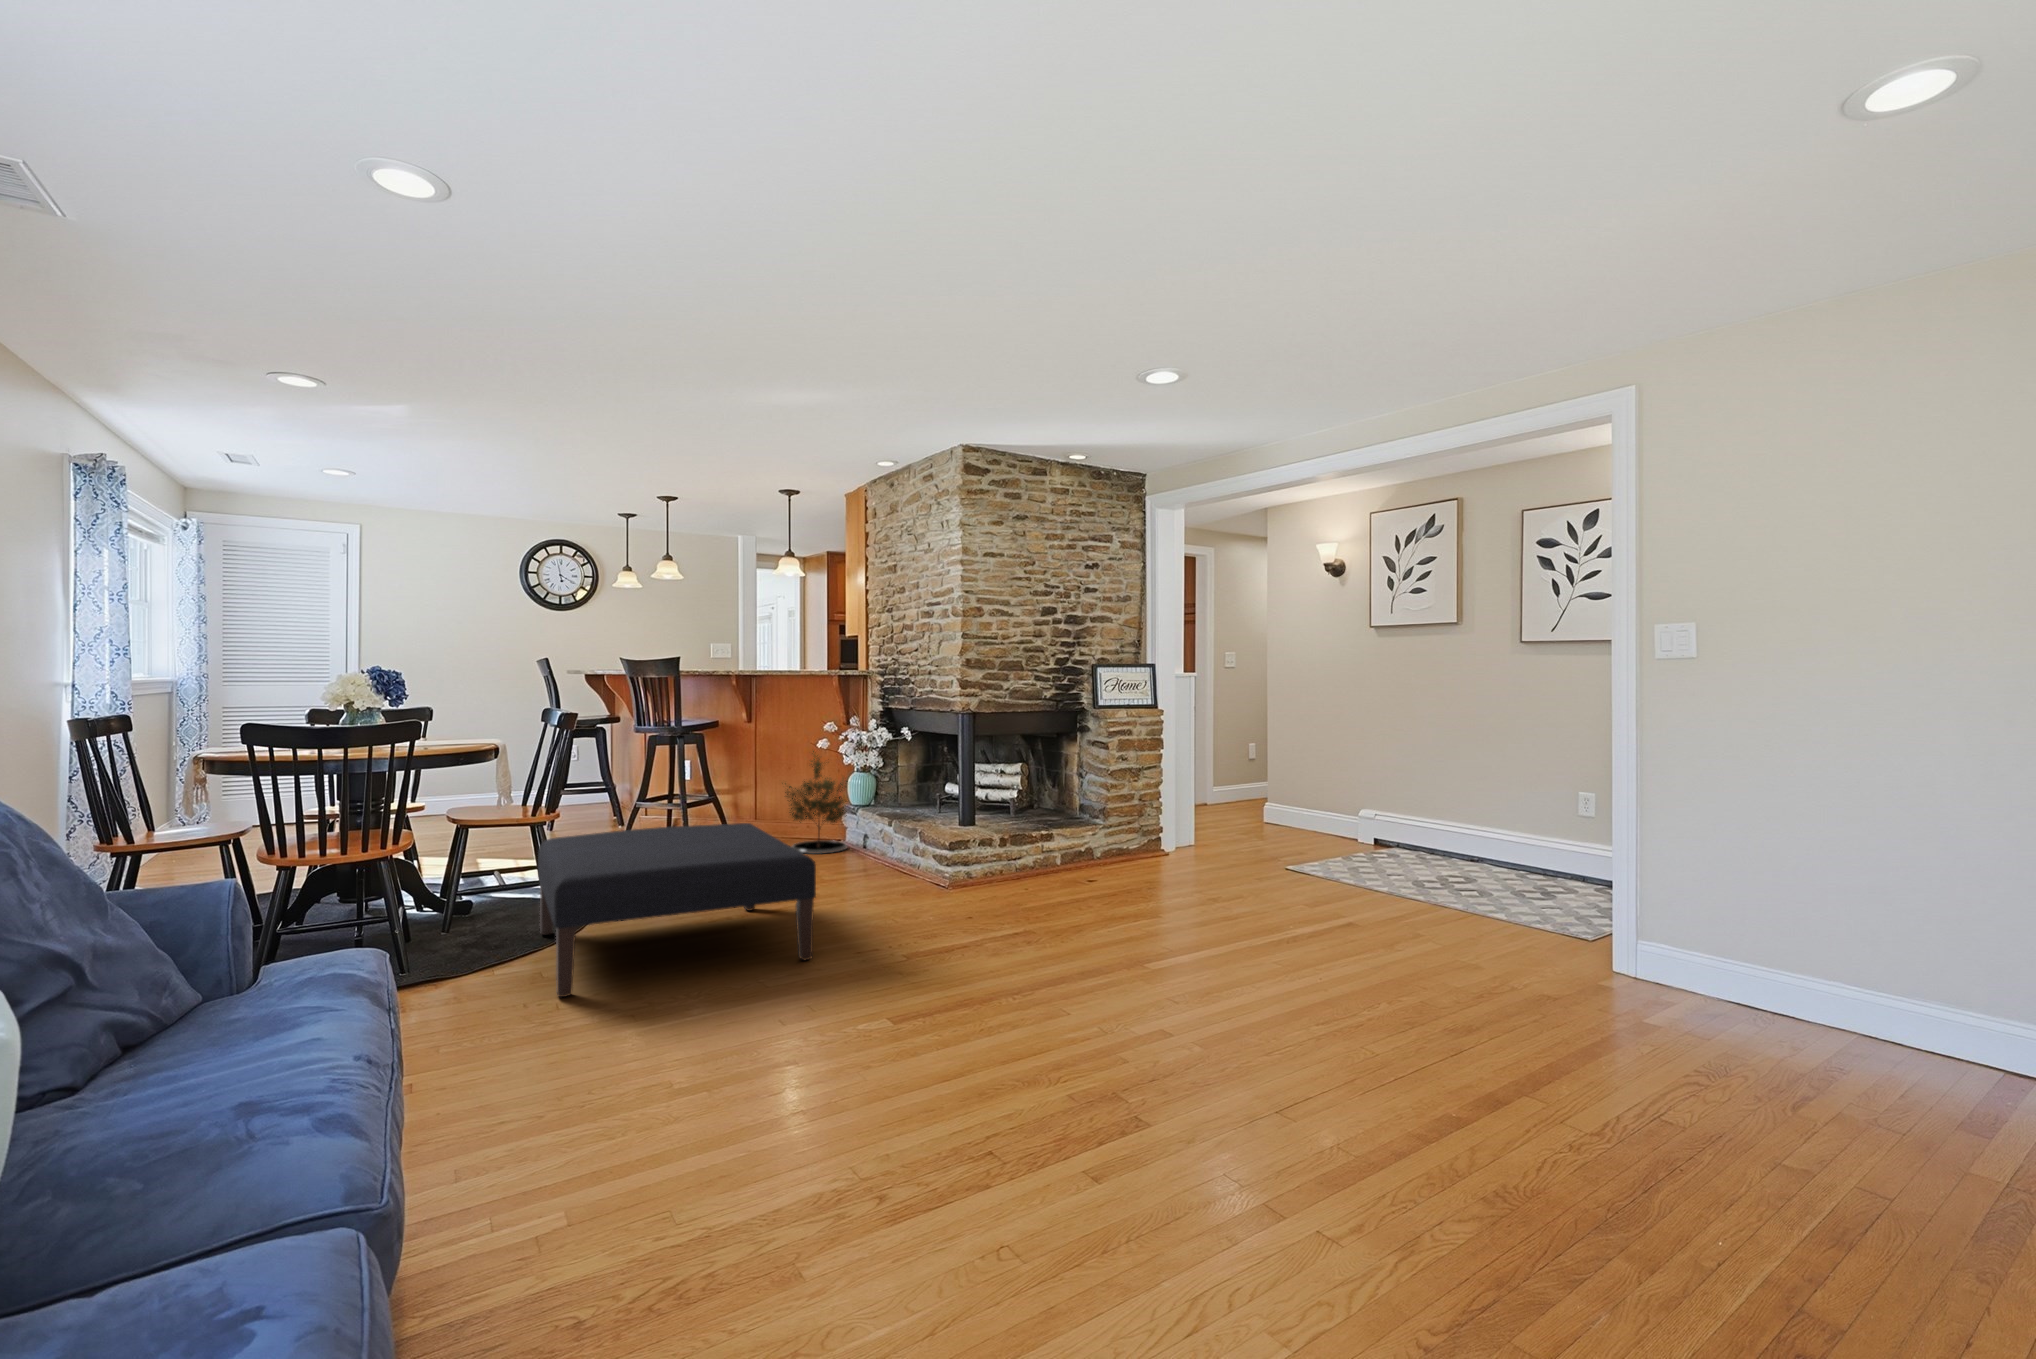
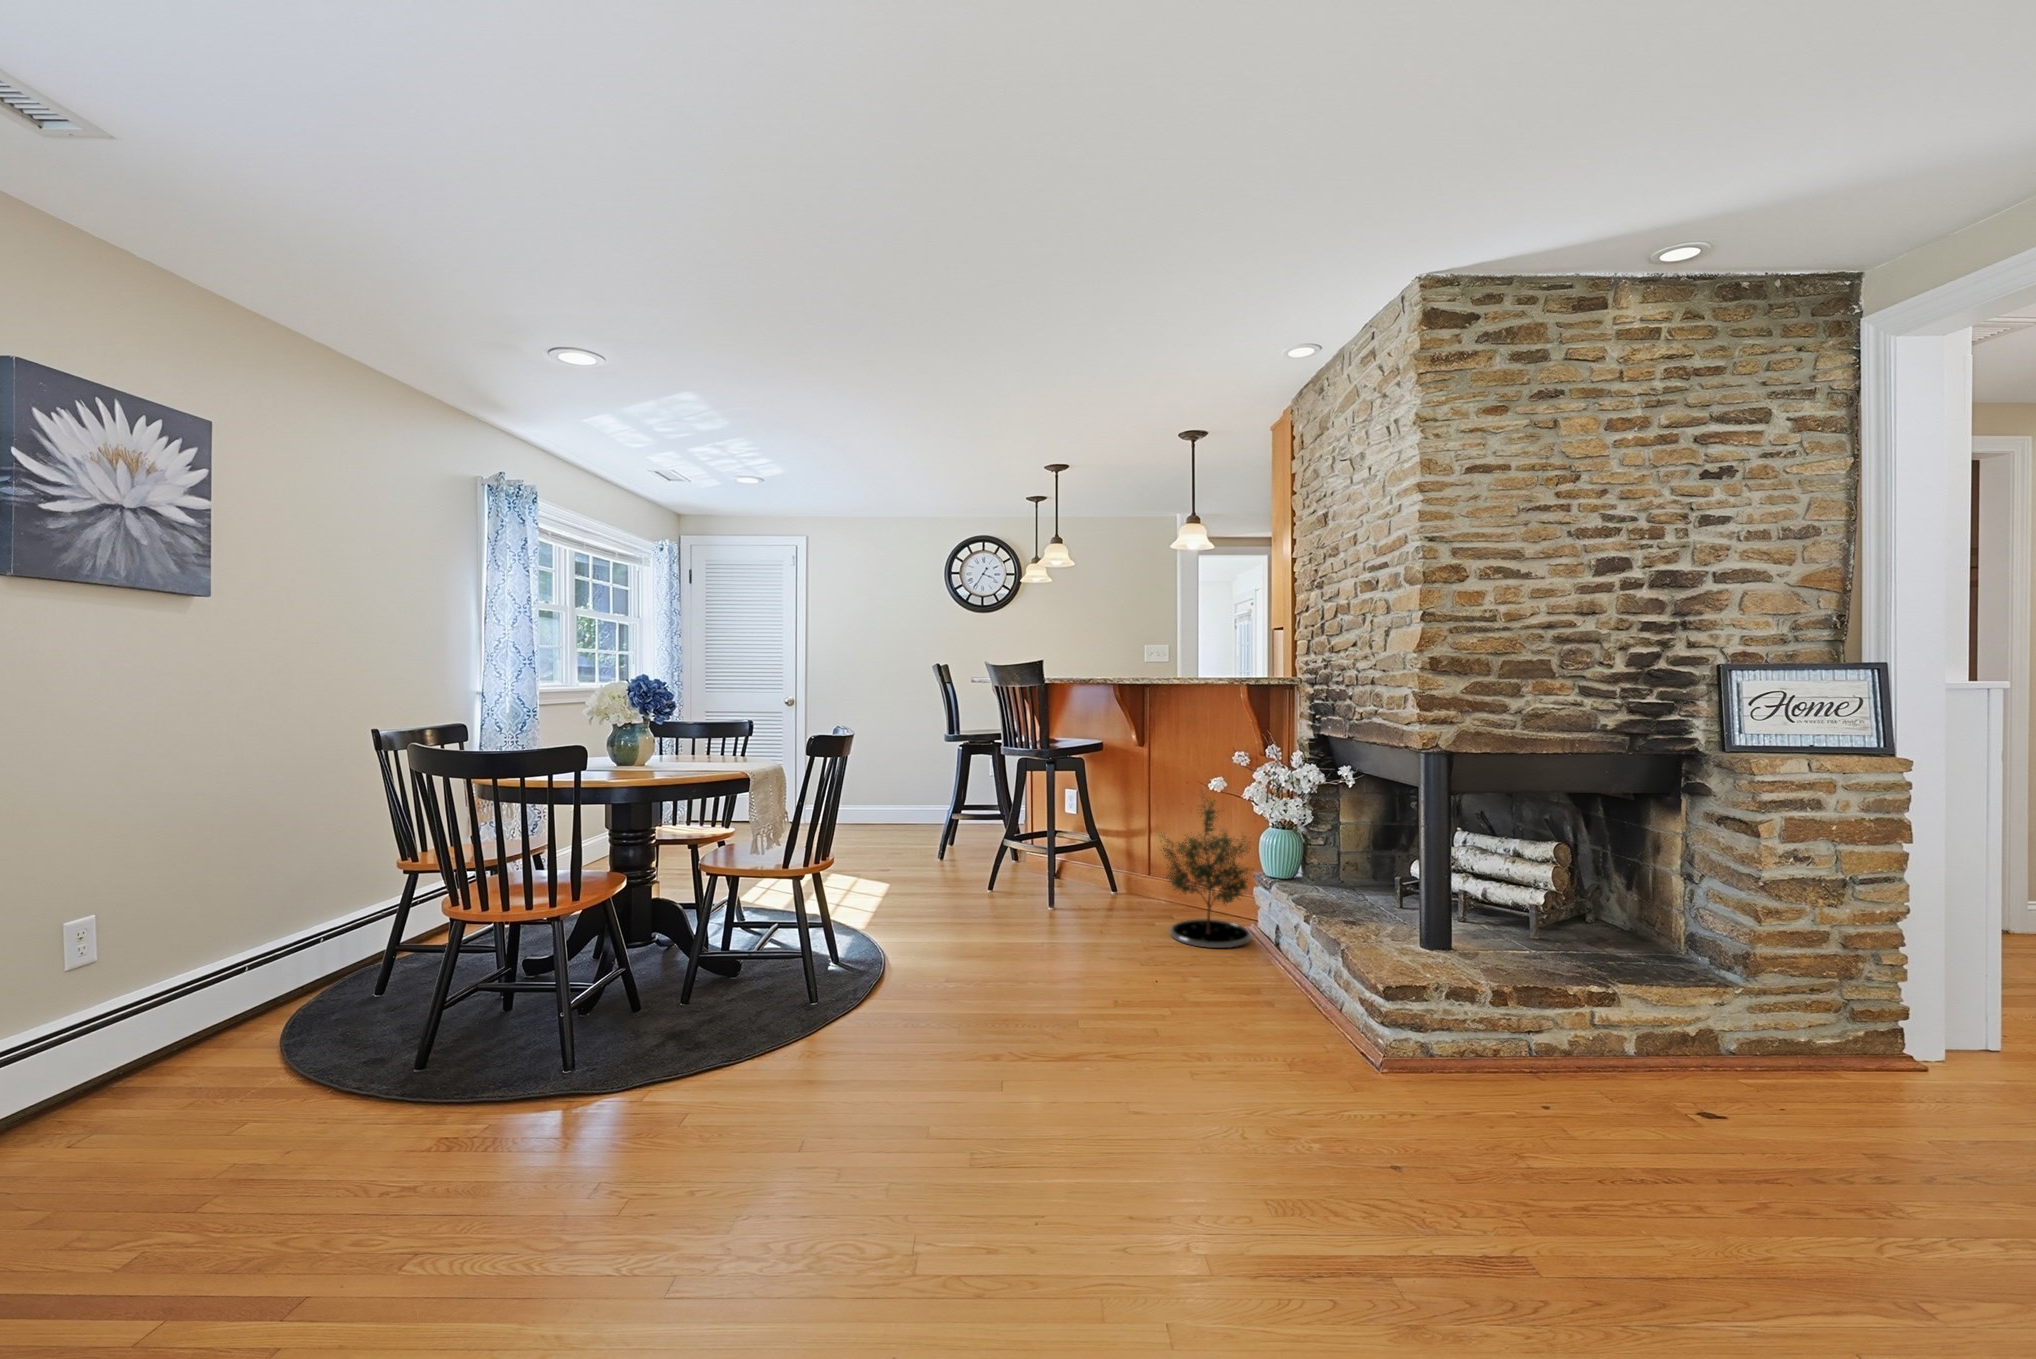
ottoman: present [538,823,816,997] -> none [531,919,1020,1267]

